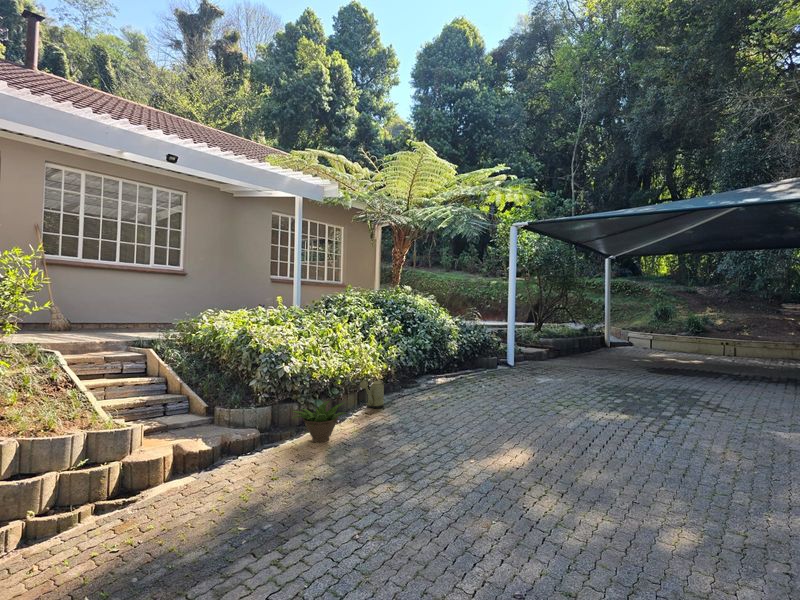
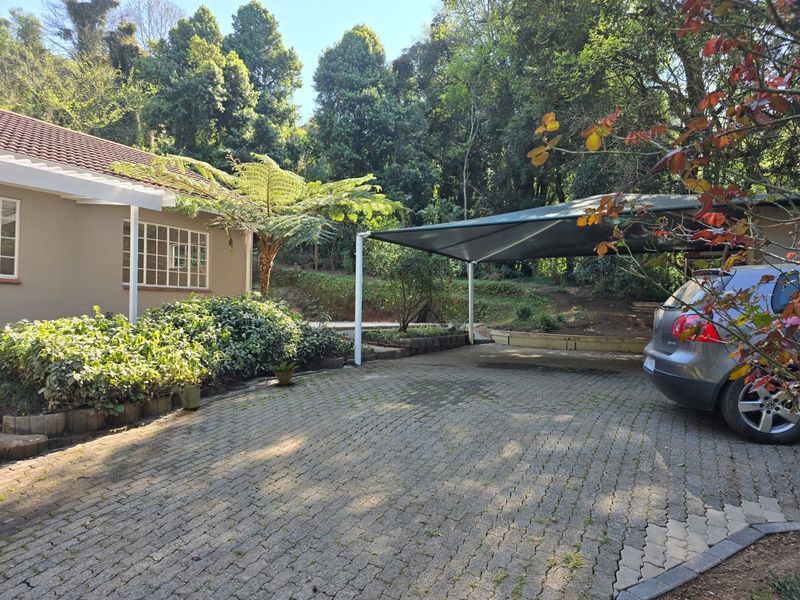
decorative plant: present [293,401,347,442] -> present [267,362,300,384]

